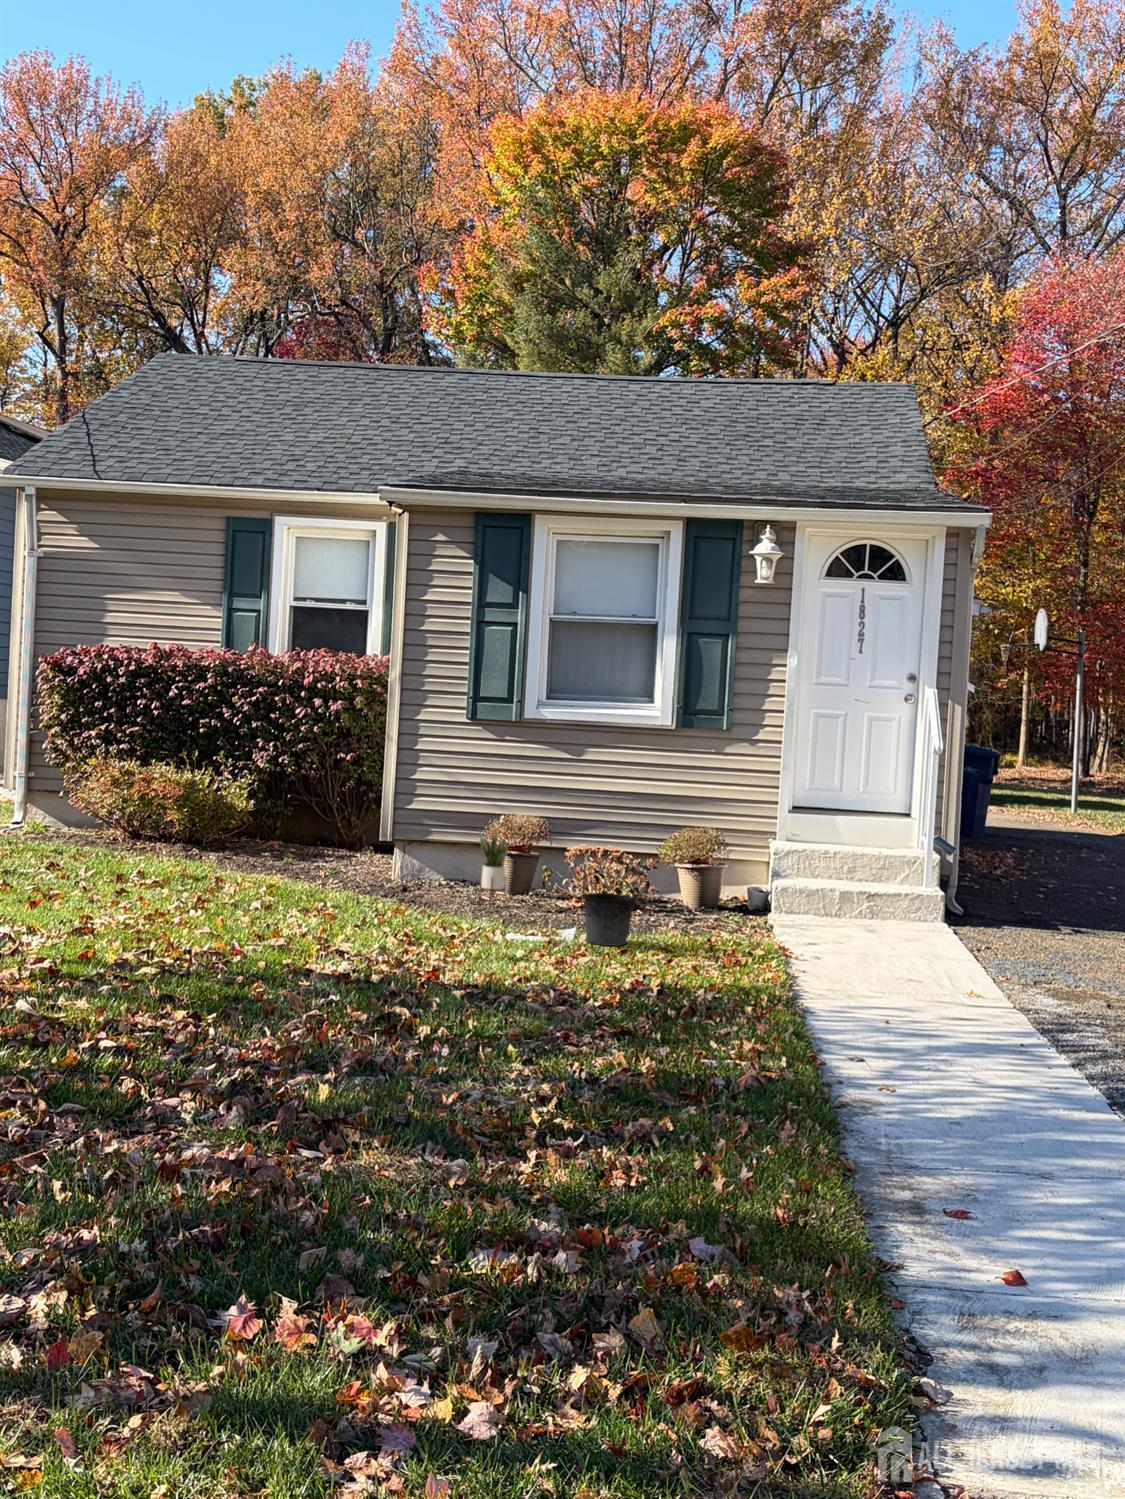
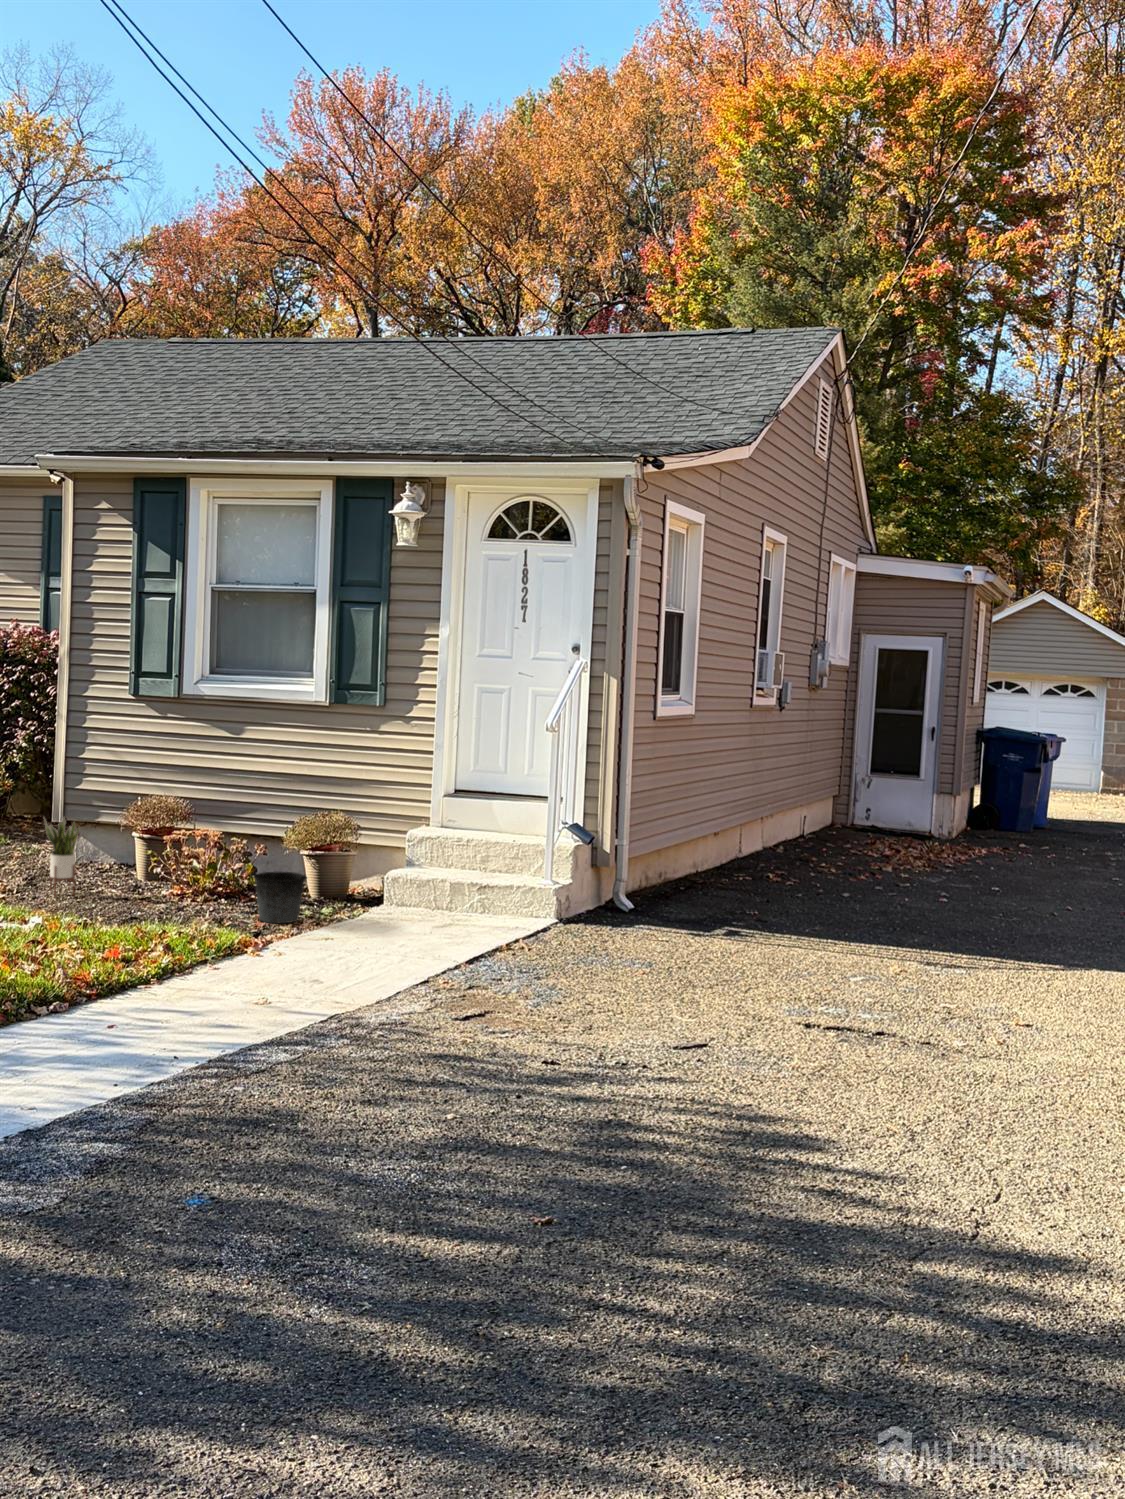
bucket: present [581,893,639,946] -> present [251,872,307,923]

